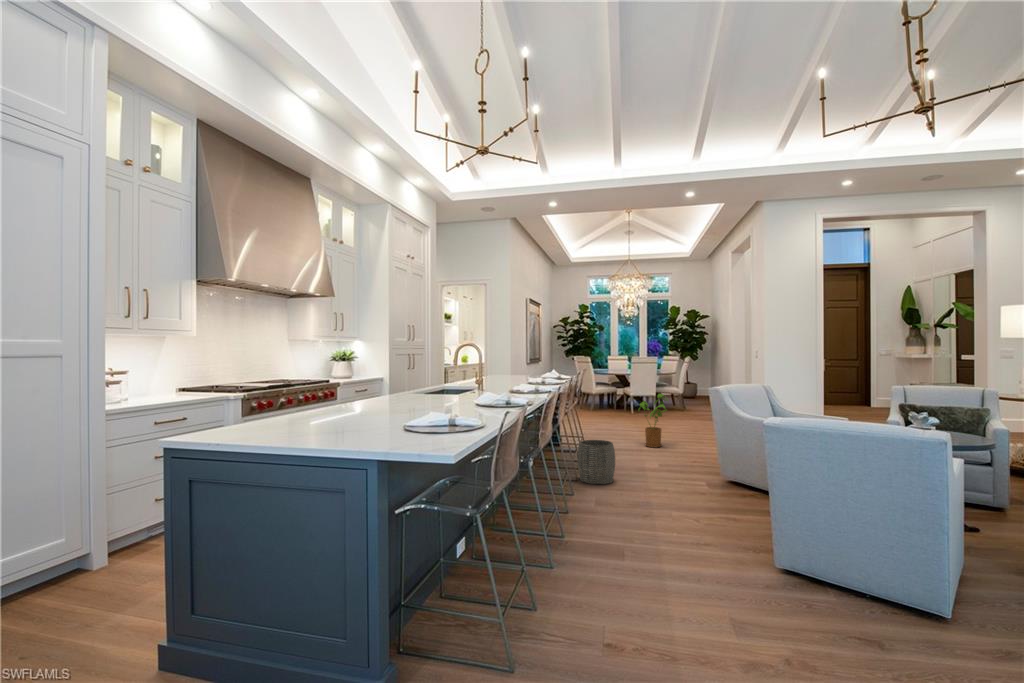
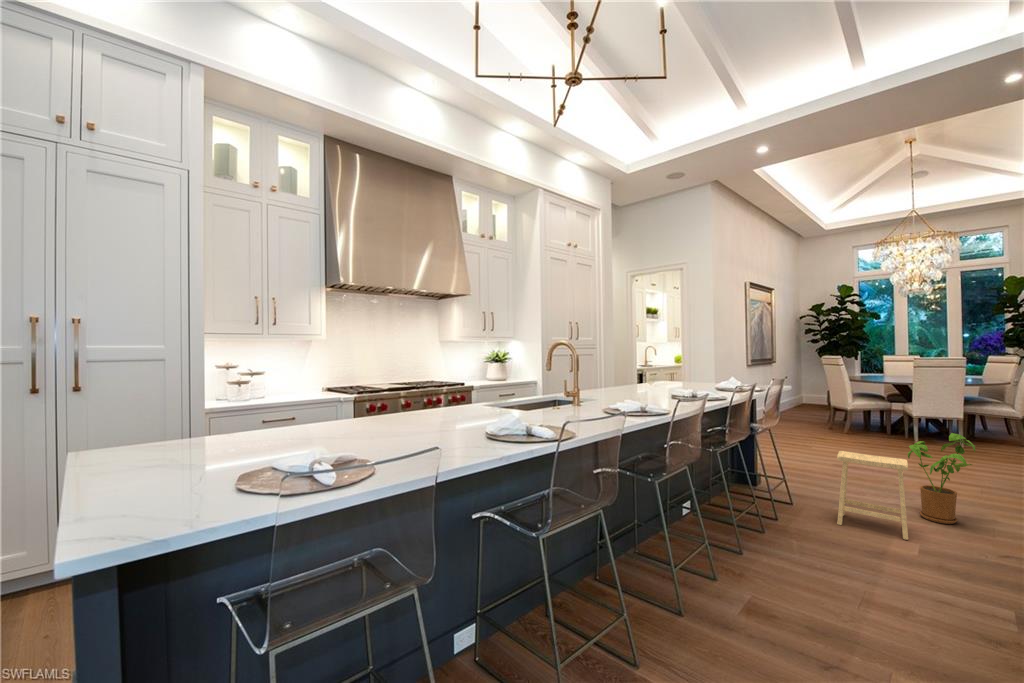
footstool: none [608,409,644,456] -> present [837,451,908,540]
woven basket: present [577,440,615,484] -> none [749,509,822,597]

